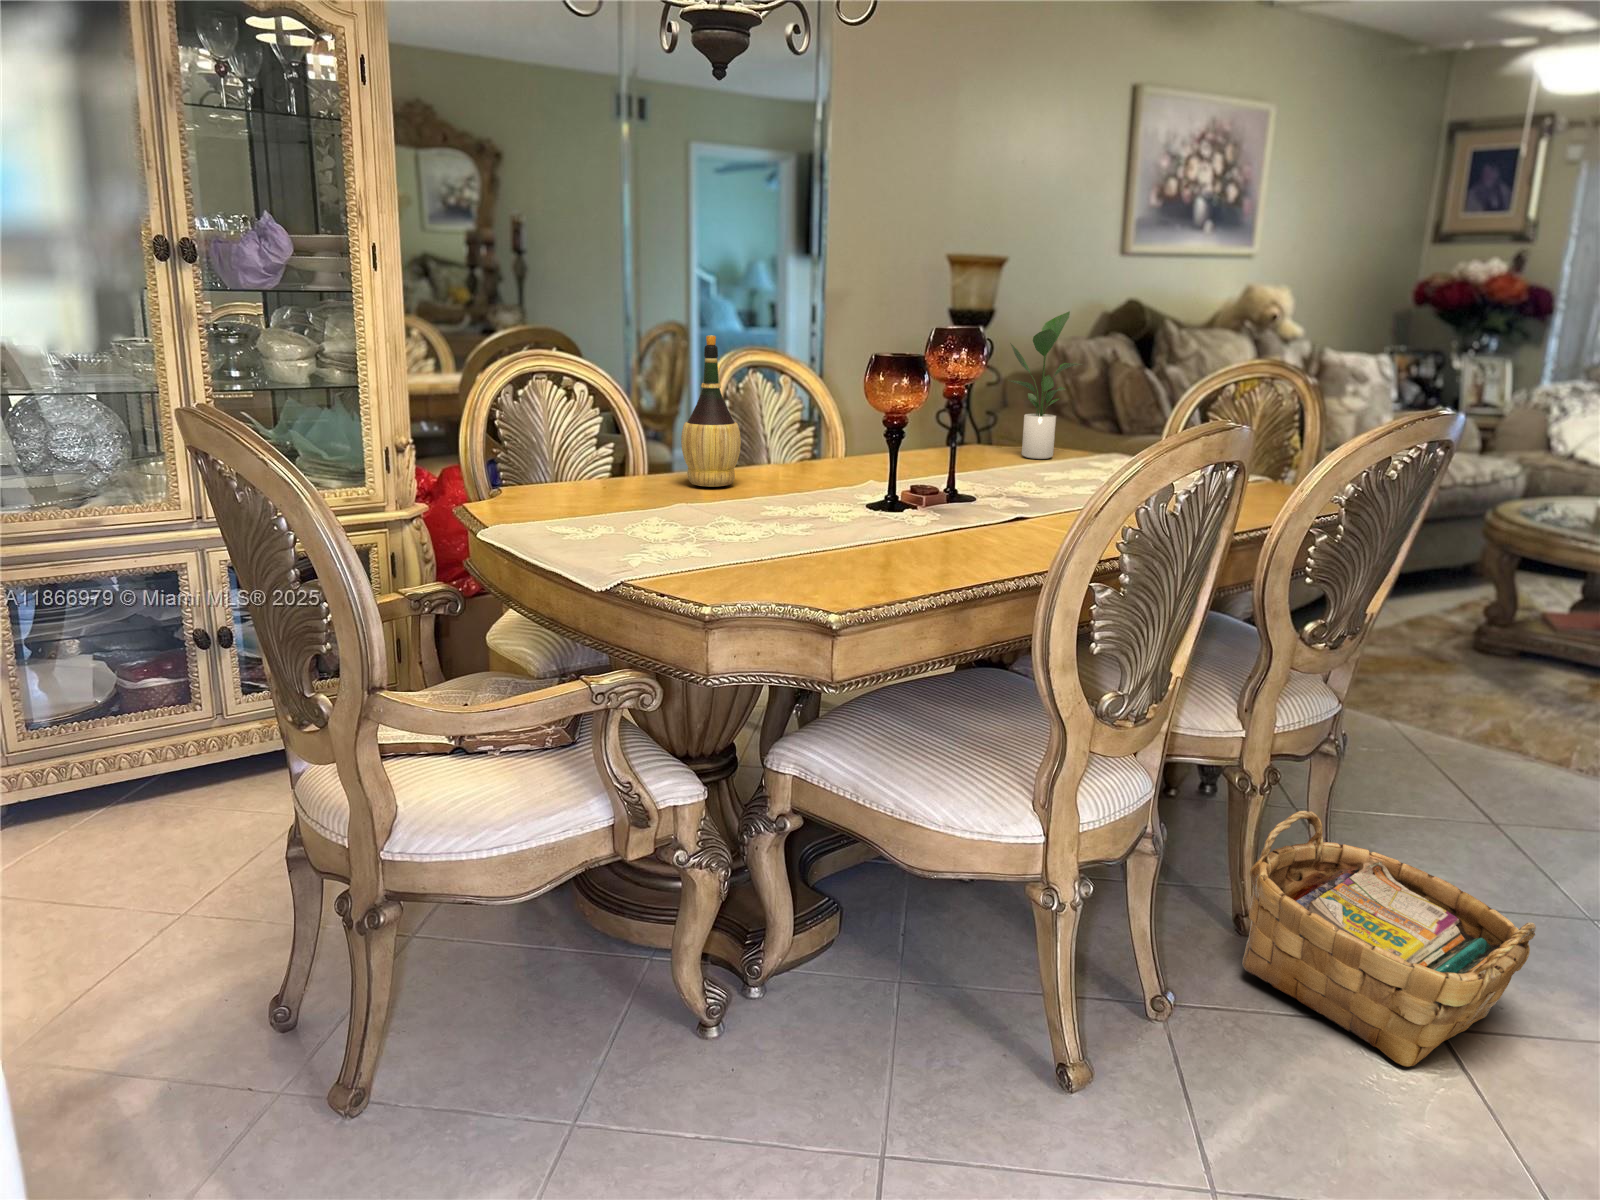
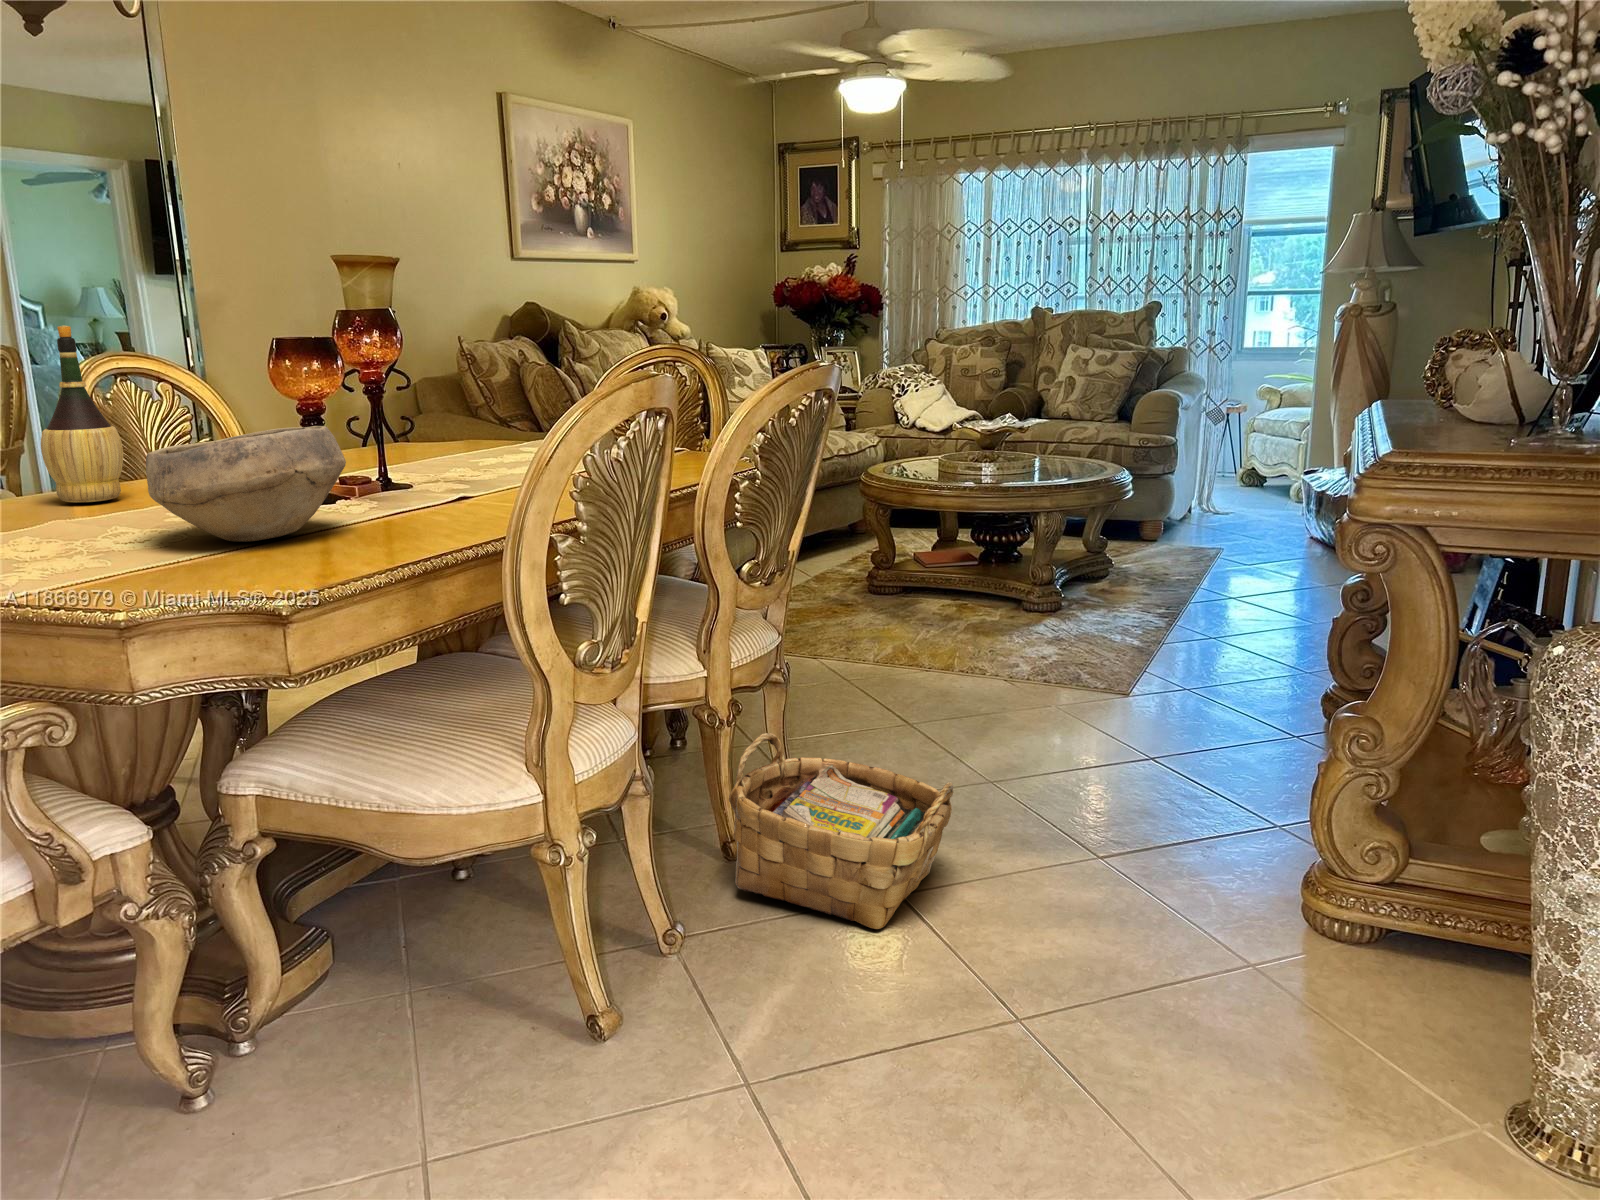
potted plant: present [1010,312,1082,459] -> none [420,299,500,449]
bowl: none [748,444,913,547] -> present [146,426,346,542]

